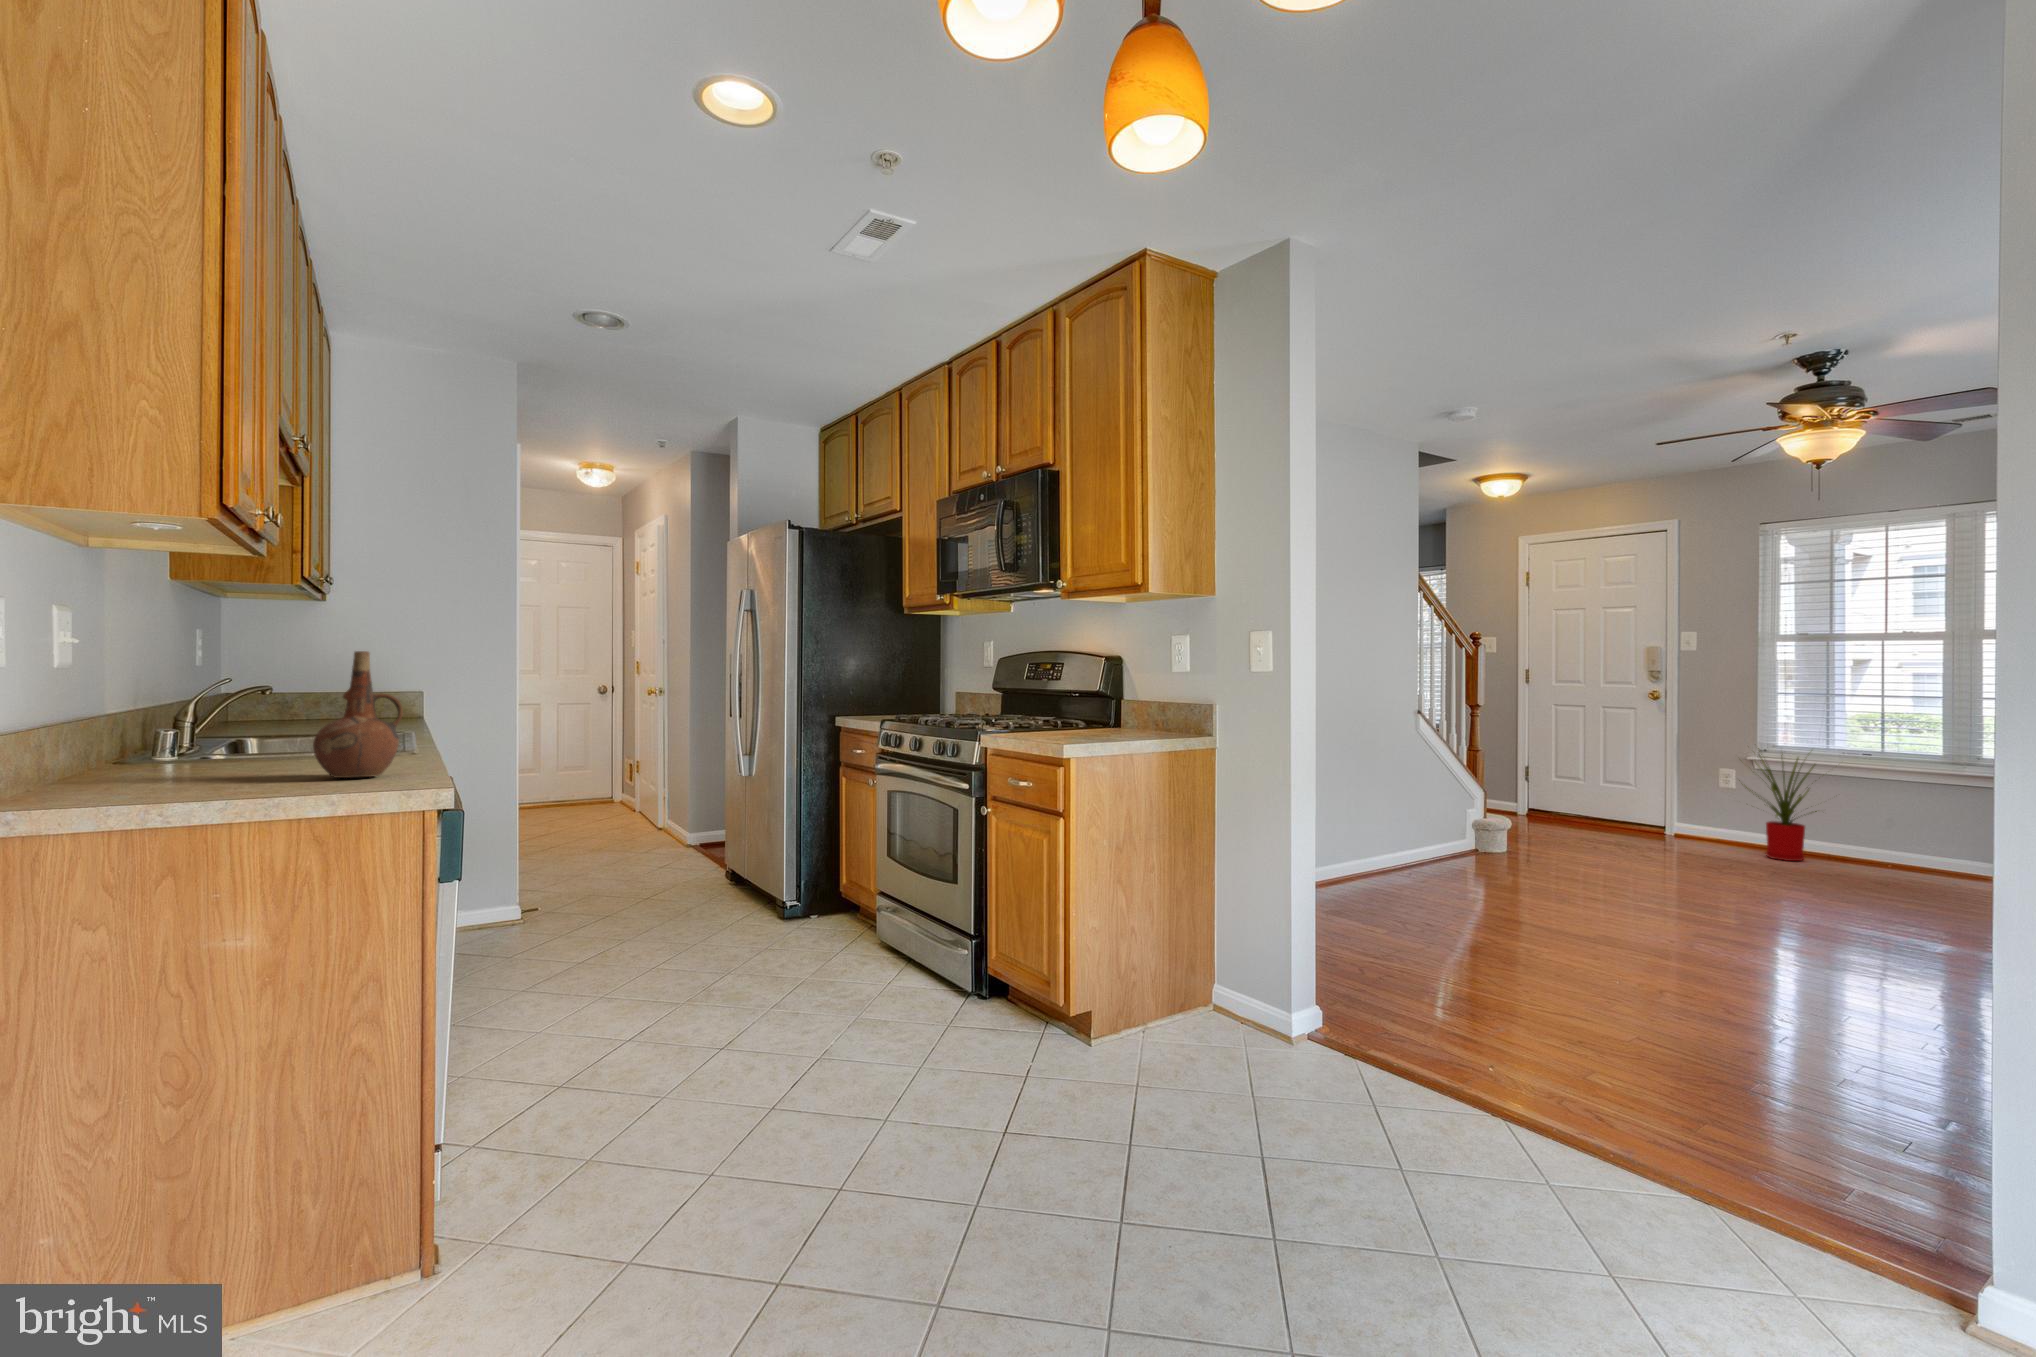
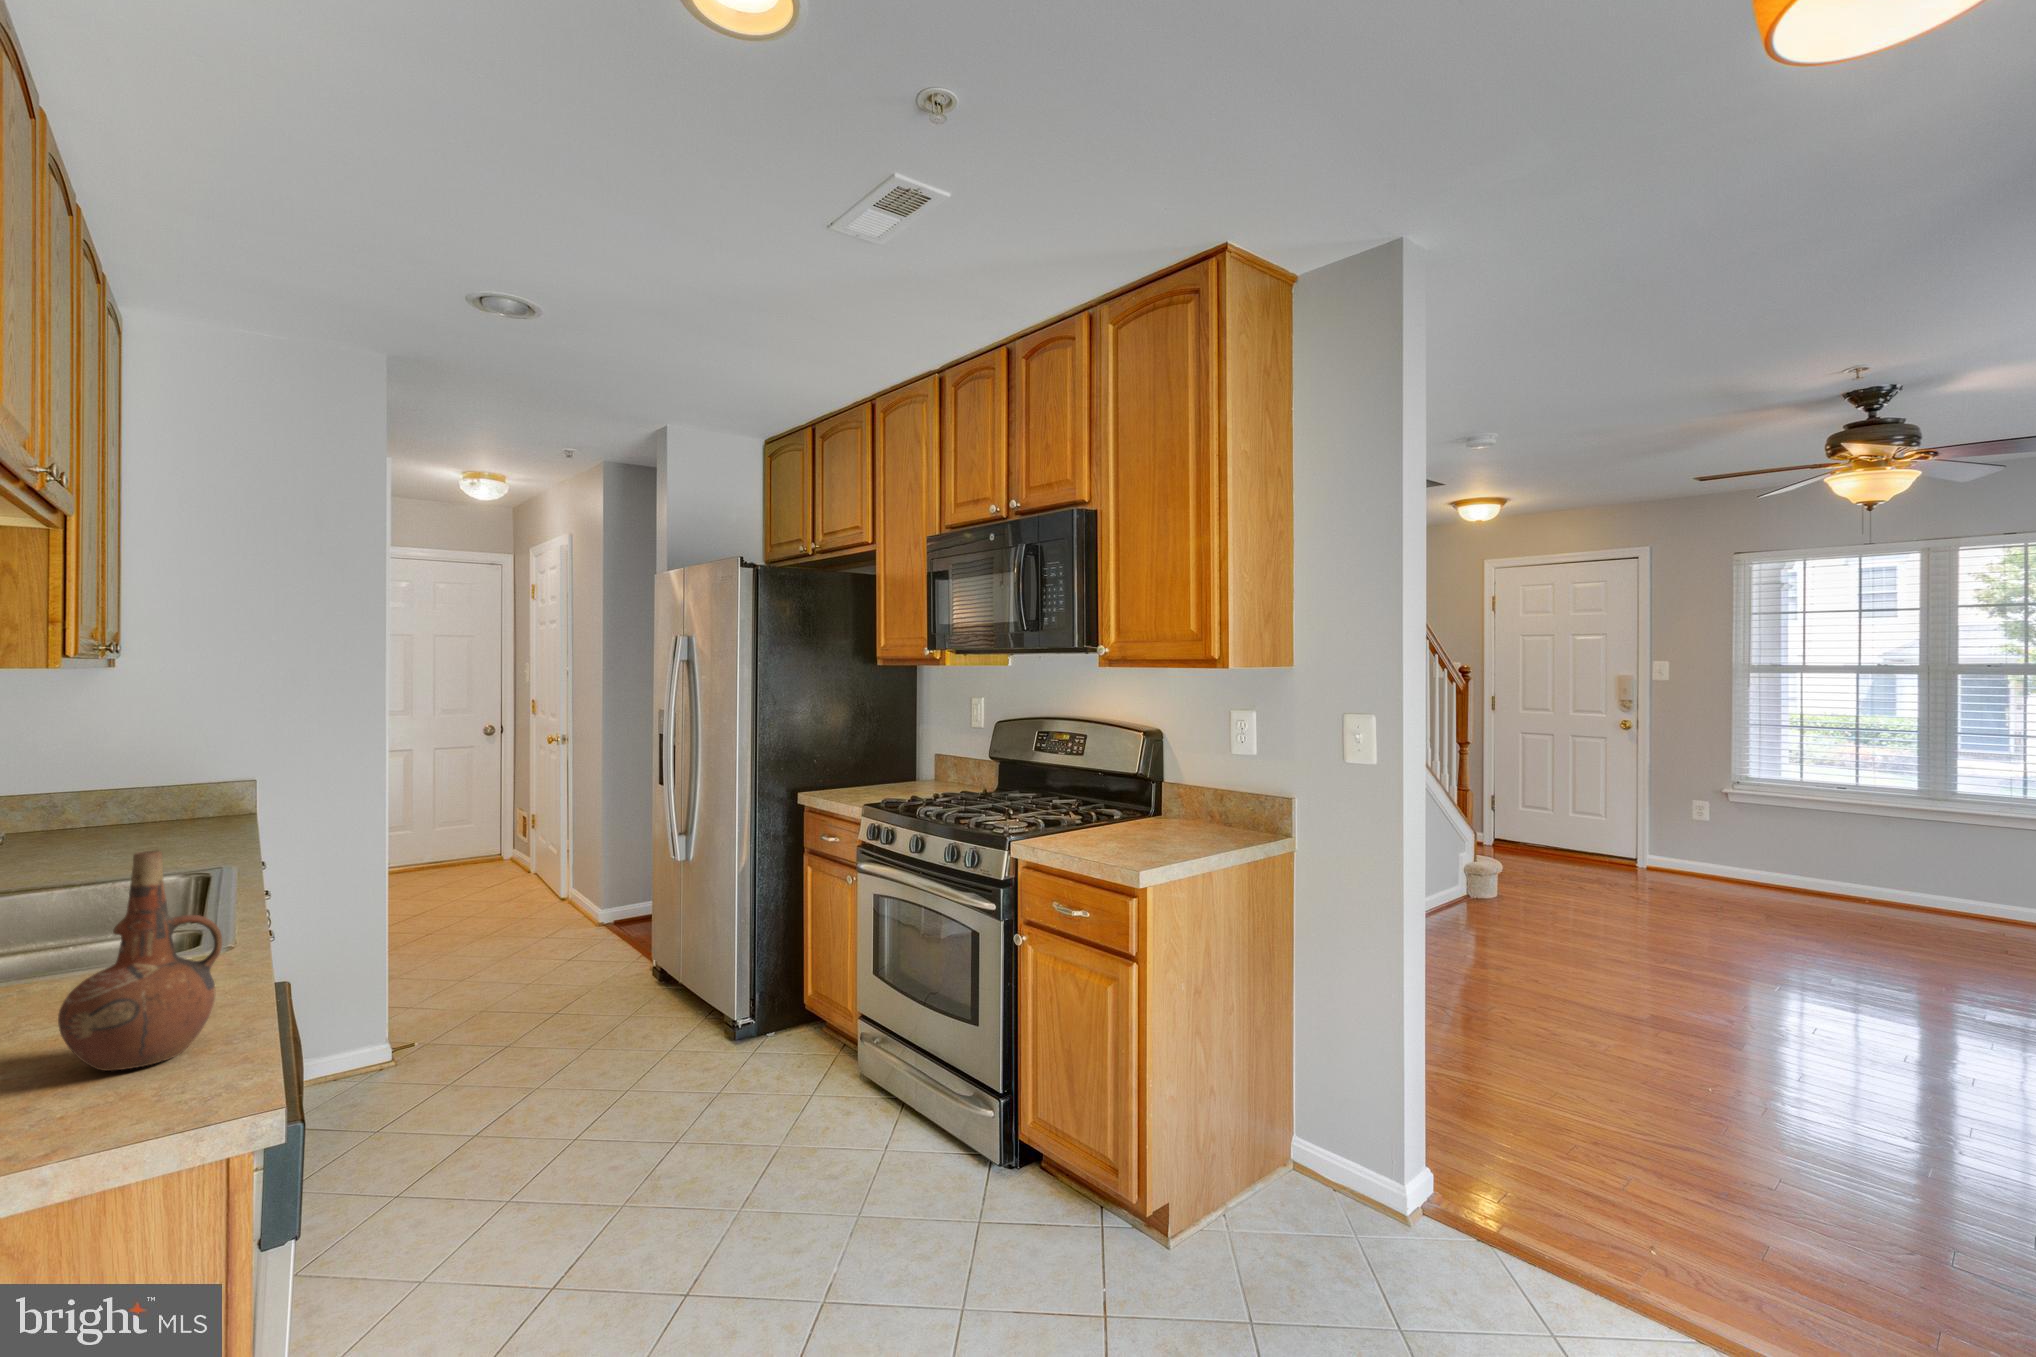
house plant: present [1739,748,1817,861] -> none [1719,781,1830,902]

